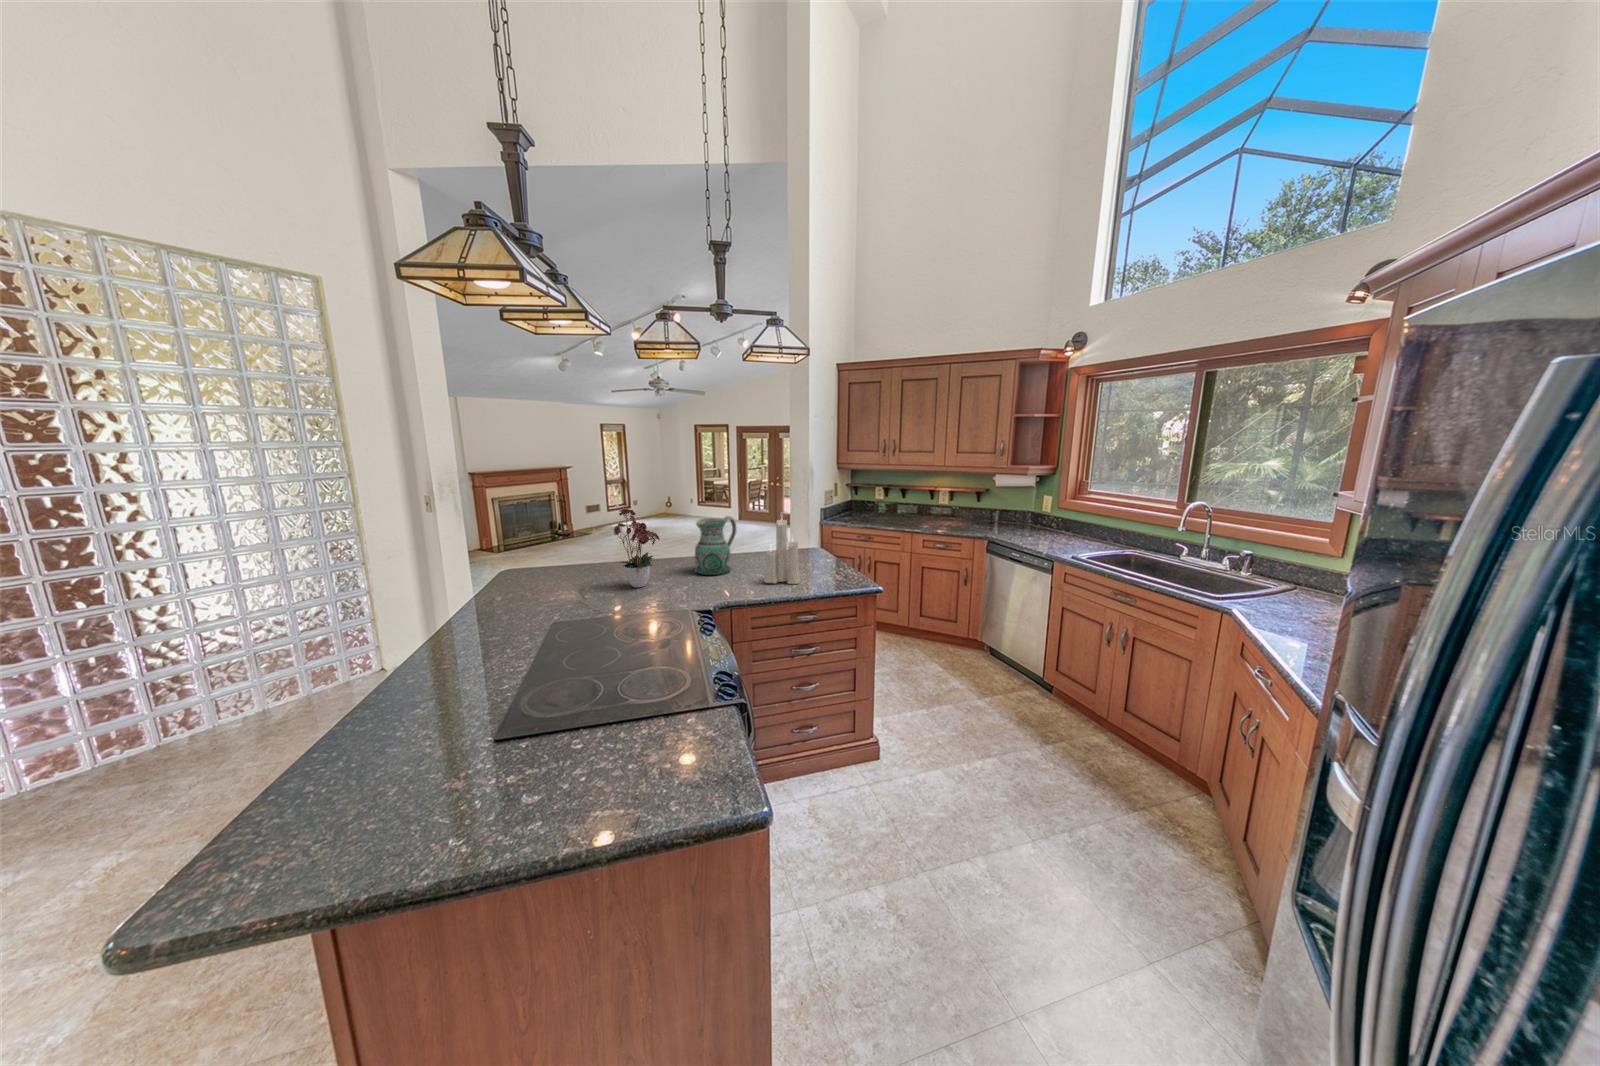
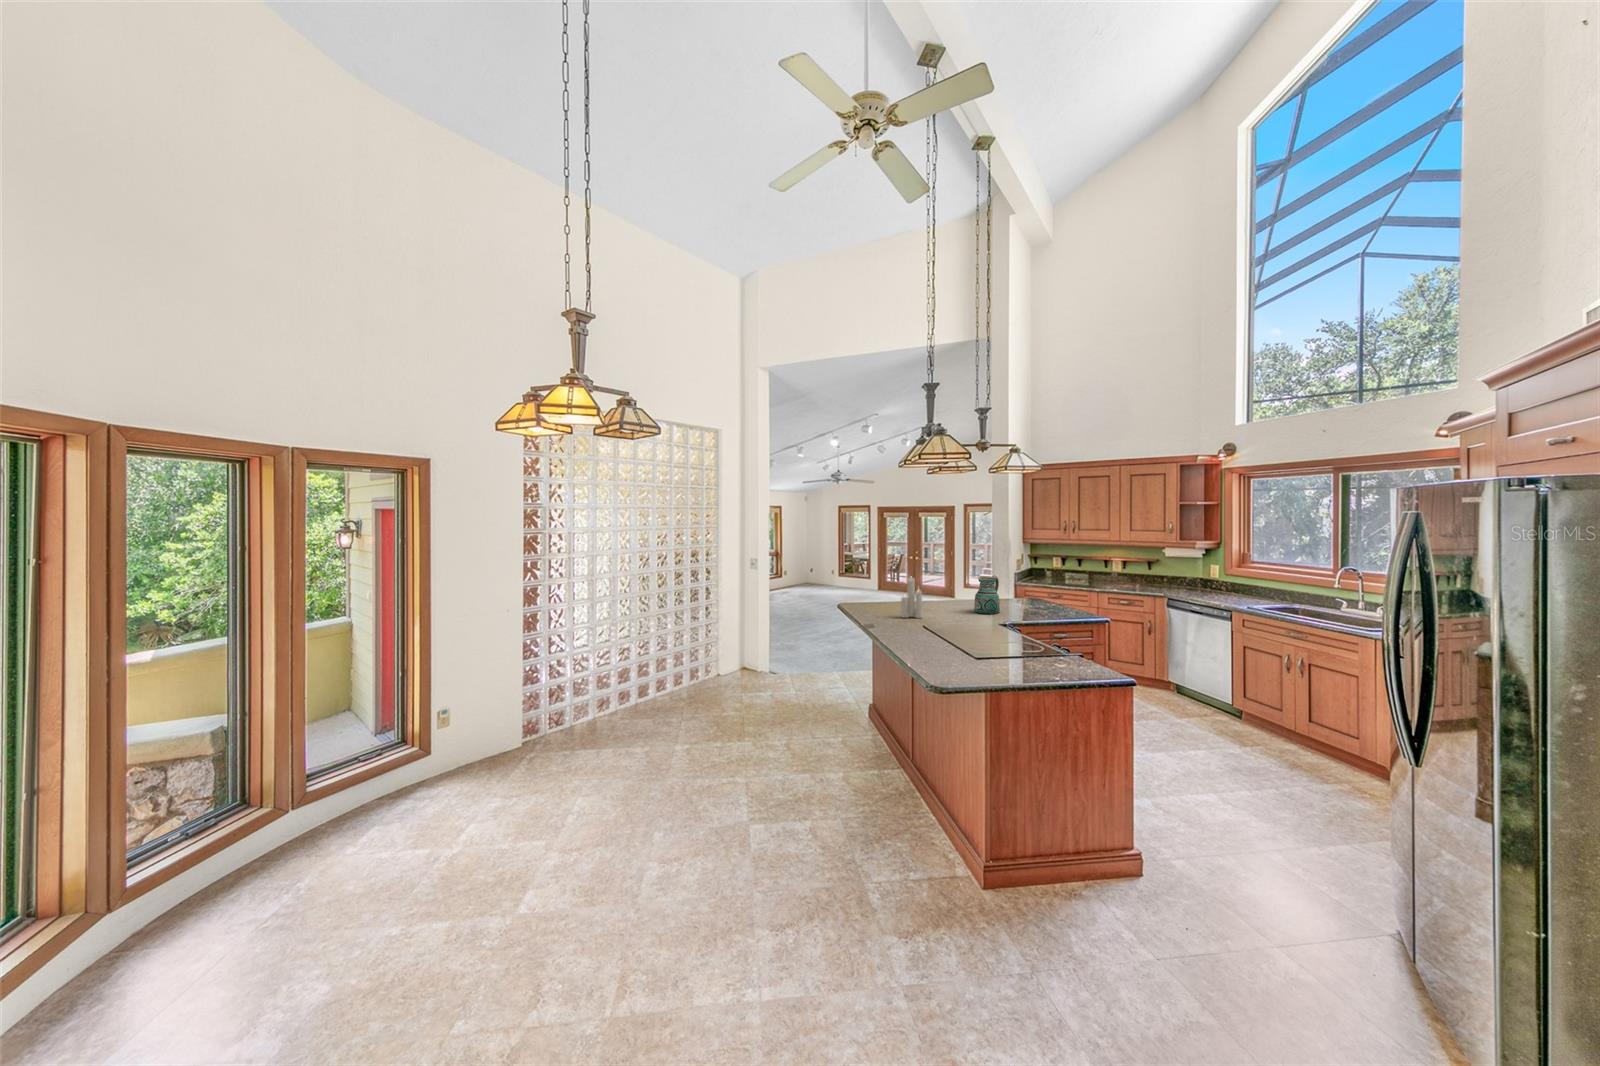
flower arrangement: present [614,508,660,587] -> none [933,567,970,619]
candle: present [765,519,799,584] -> present [901,578,923,618]

